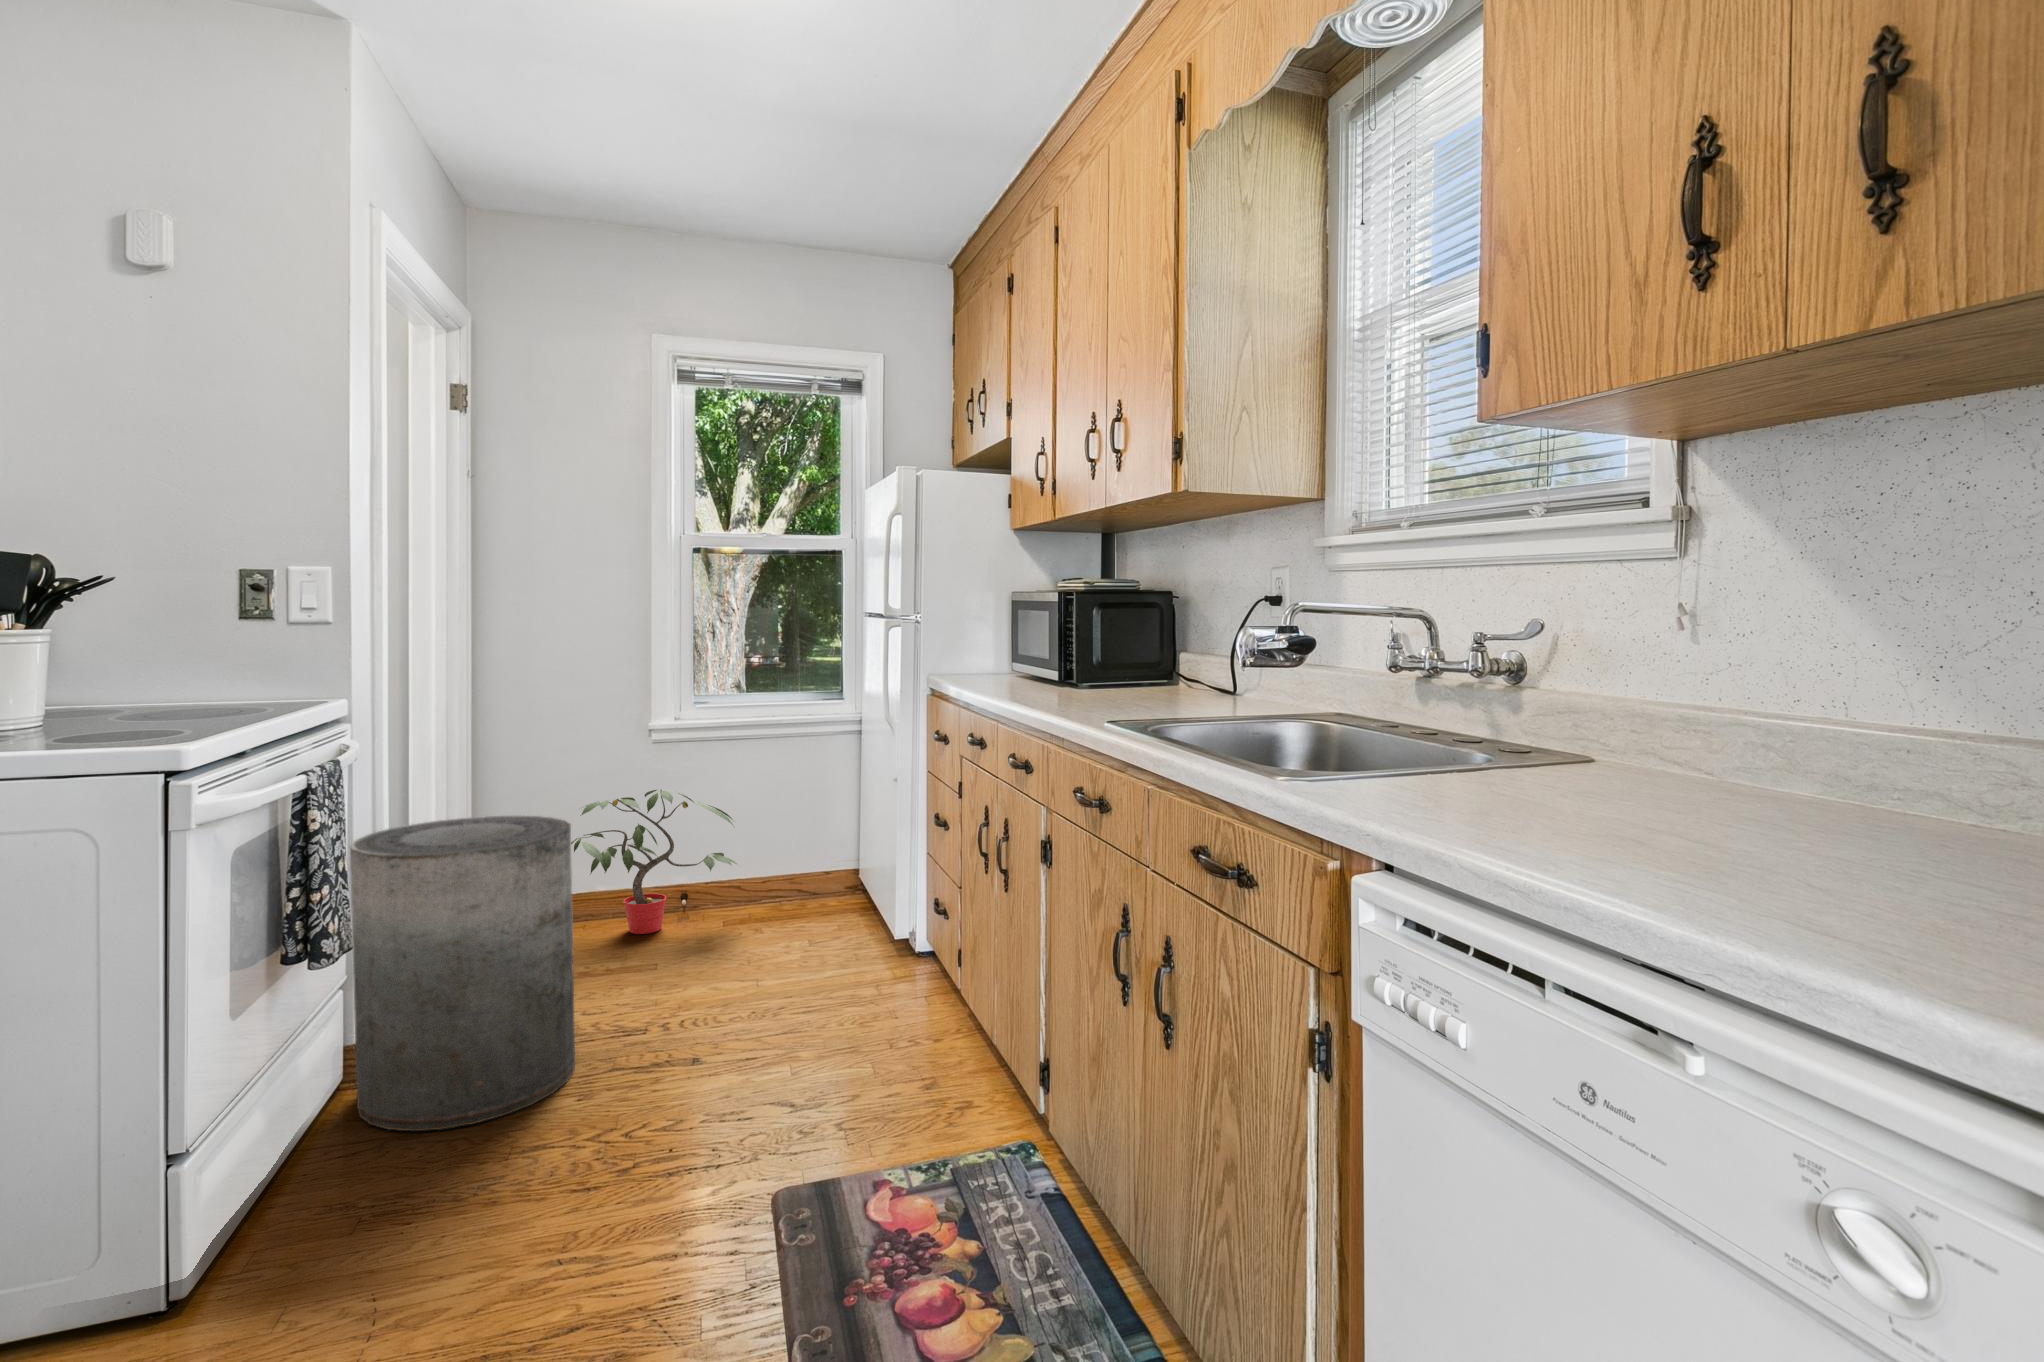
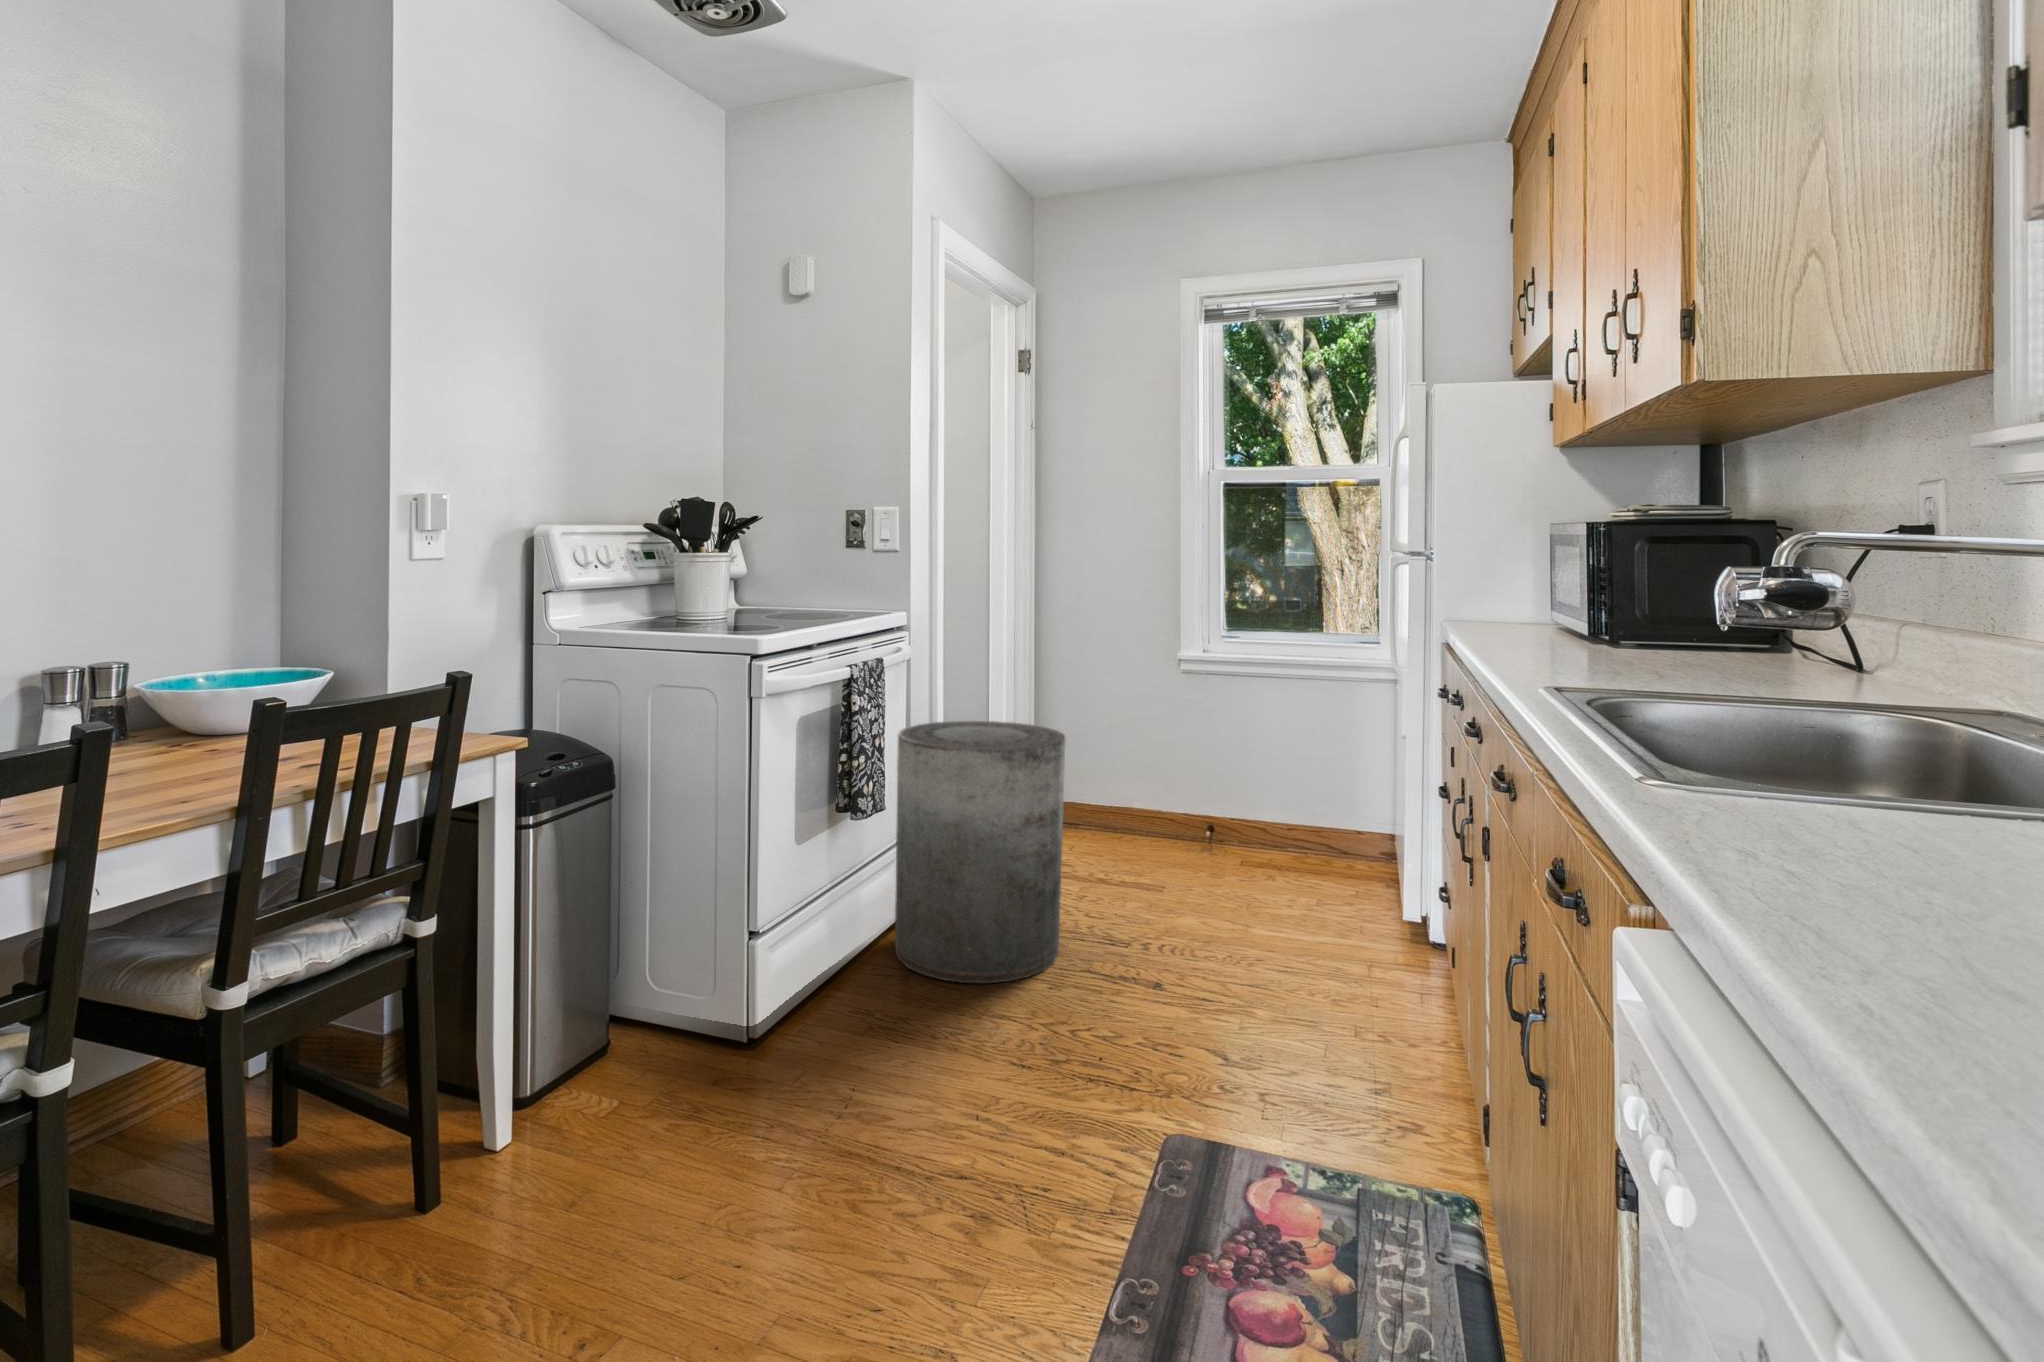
potted plant: present [571,789,737,934] -> none [1095,720,1264,856]

